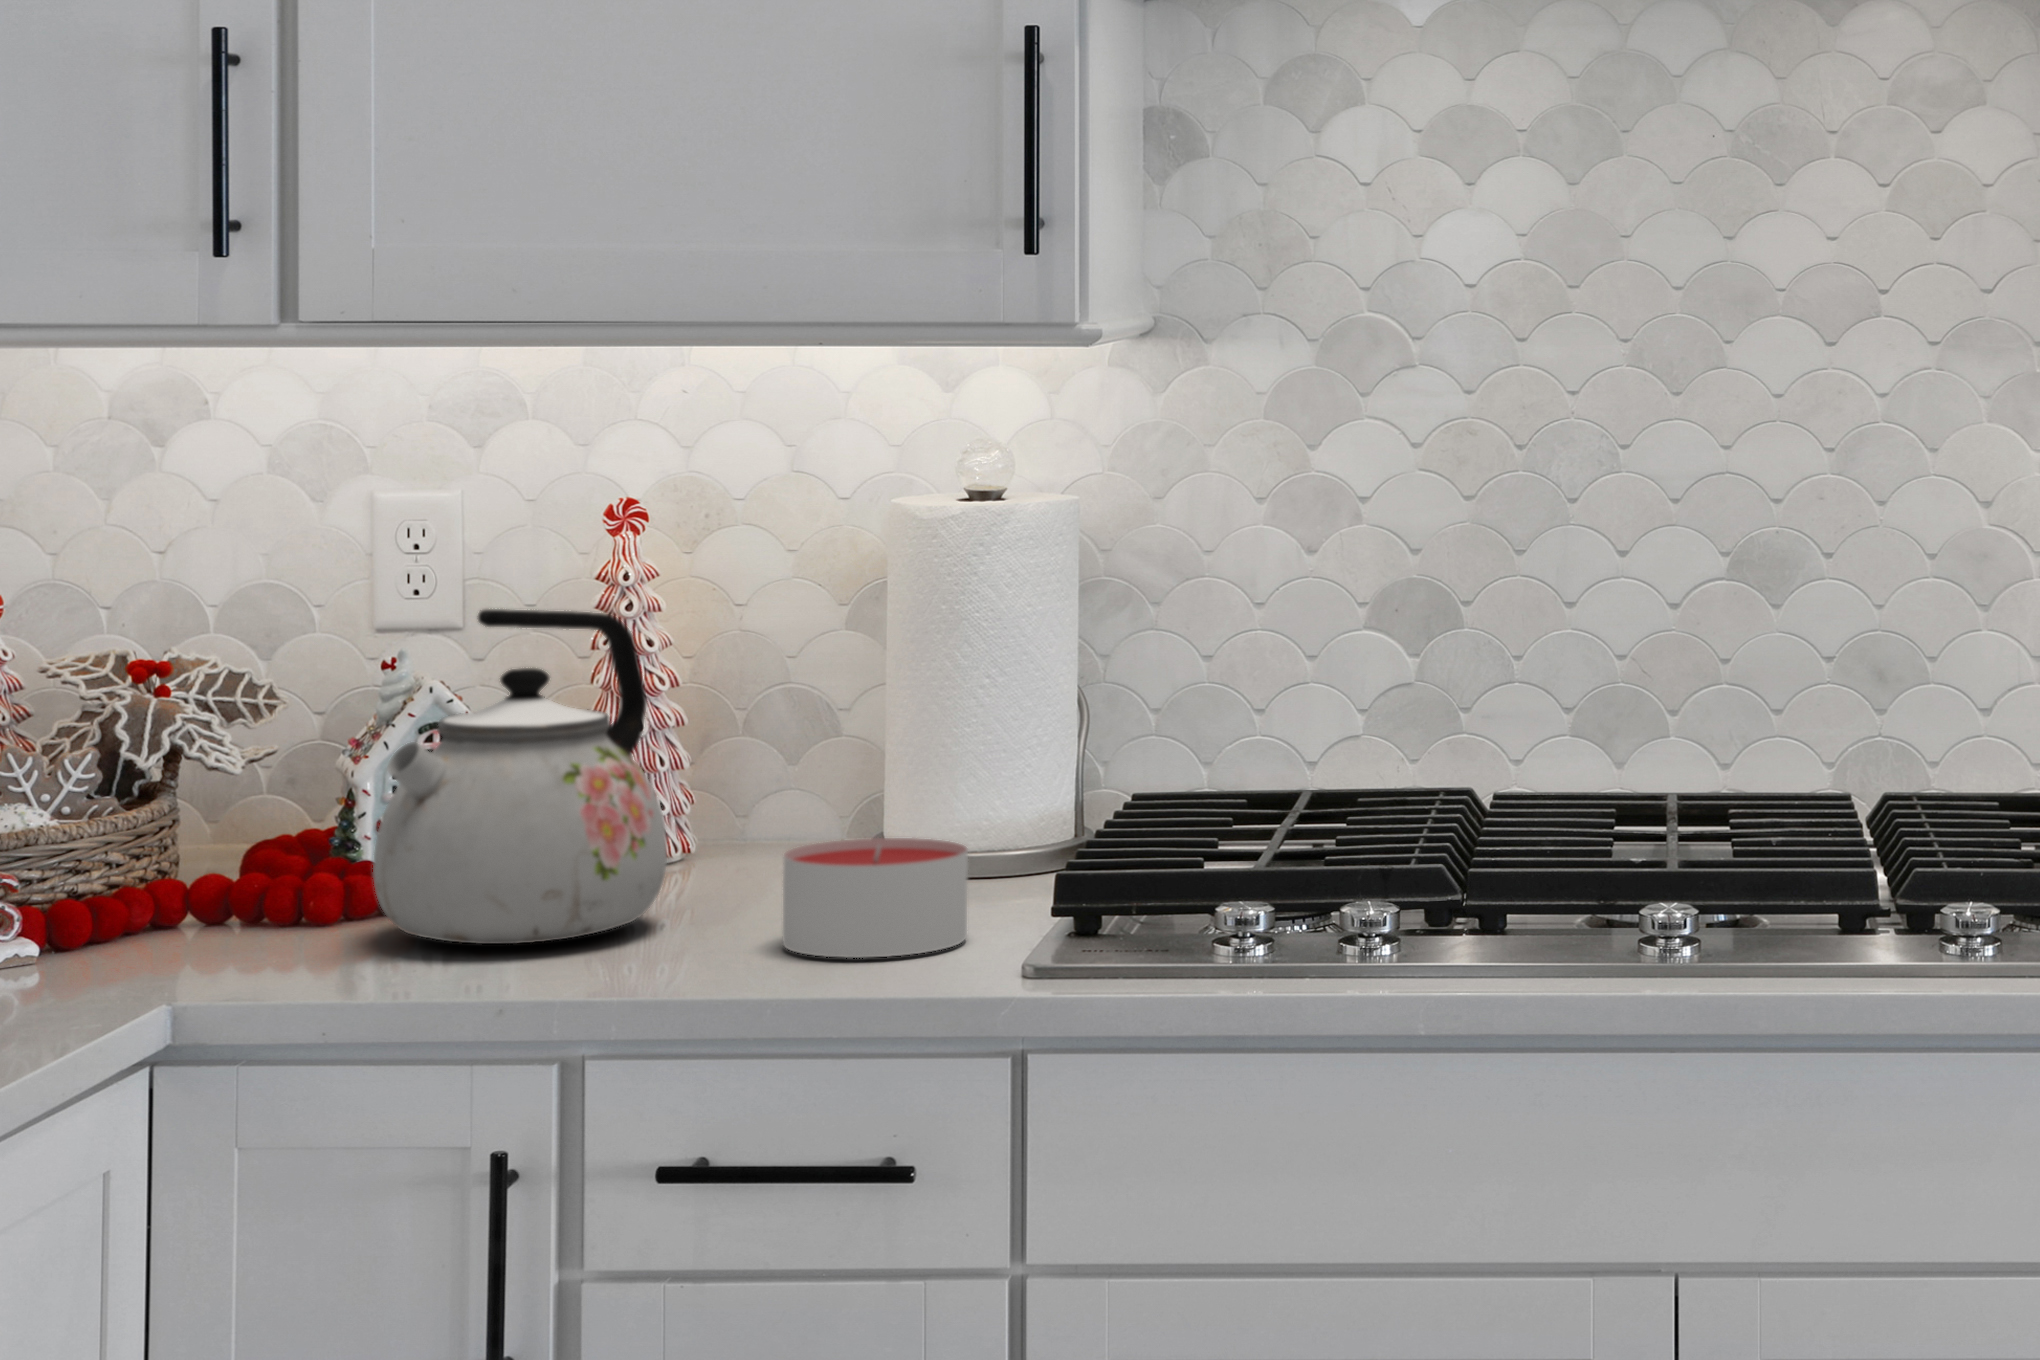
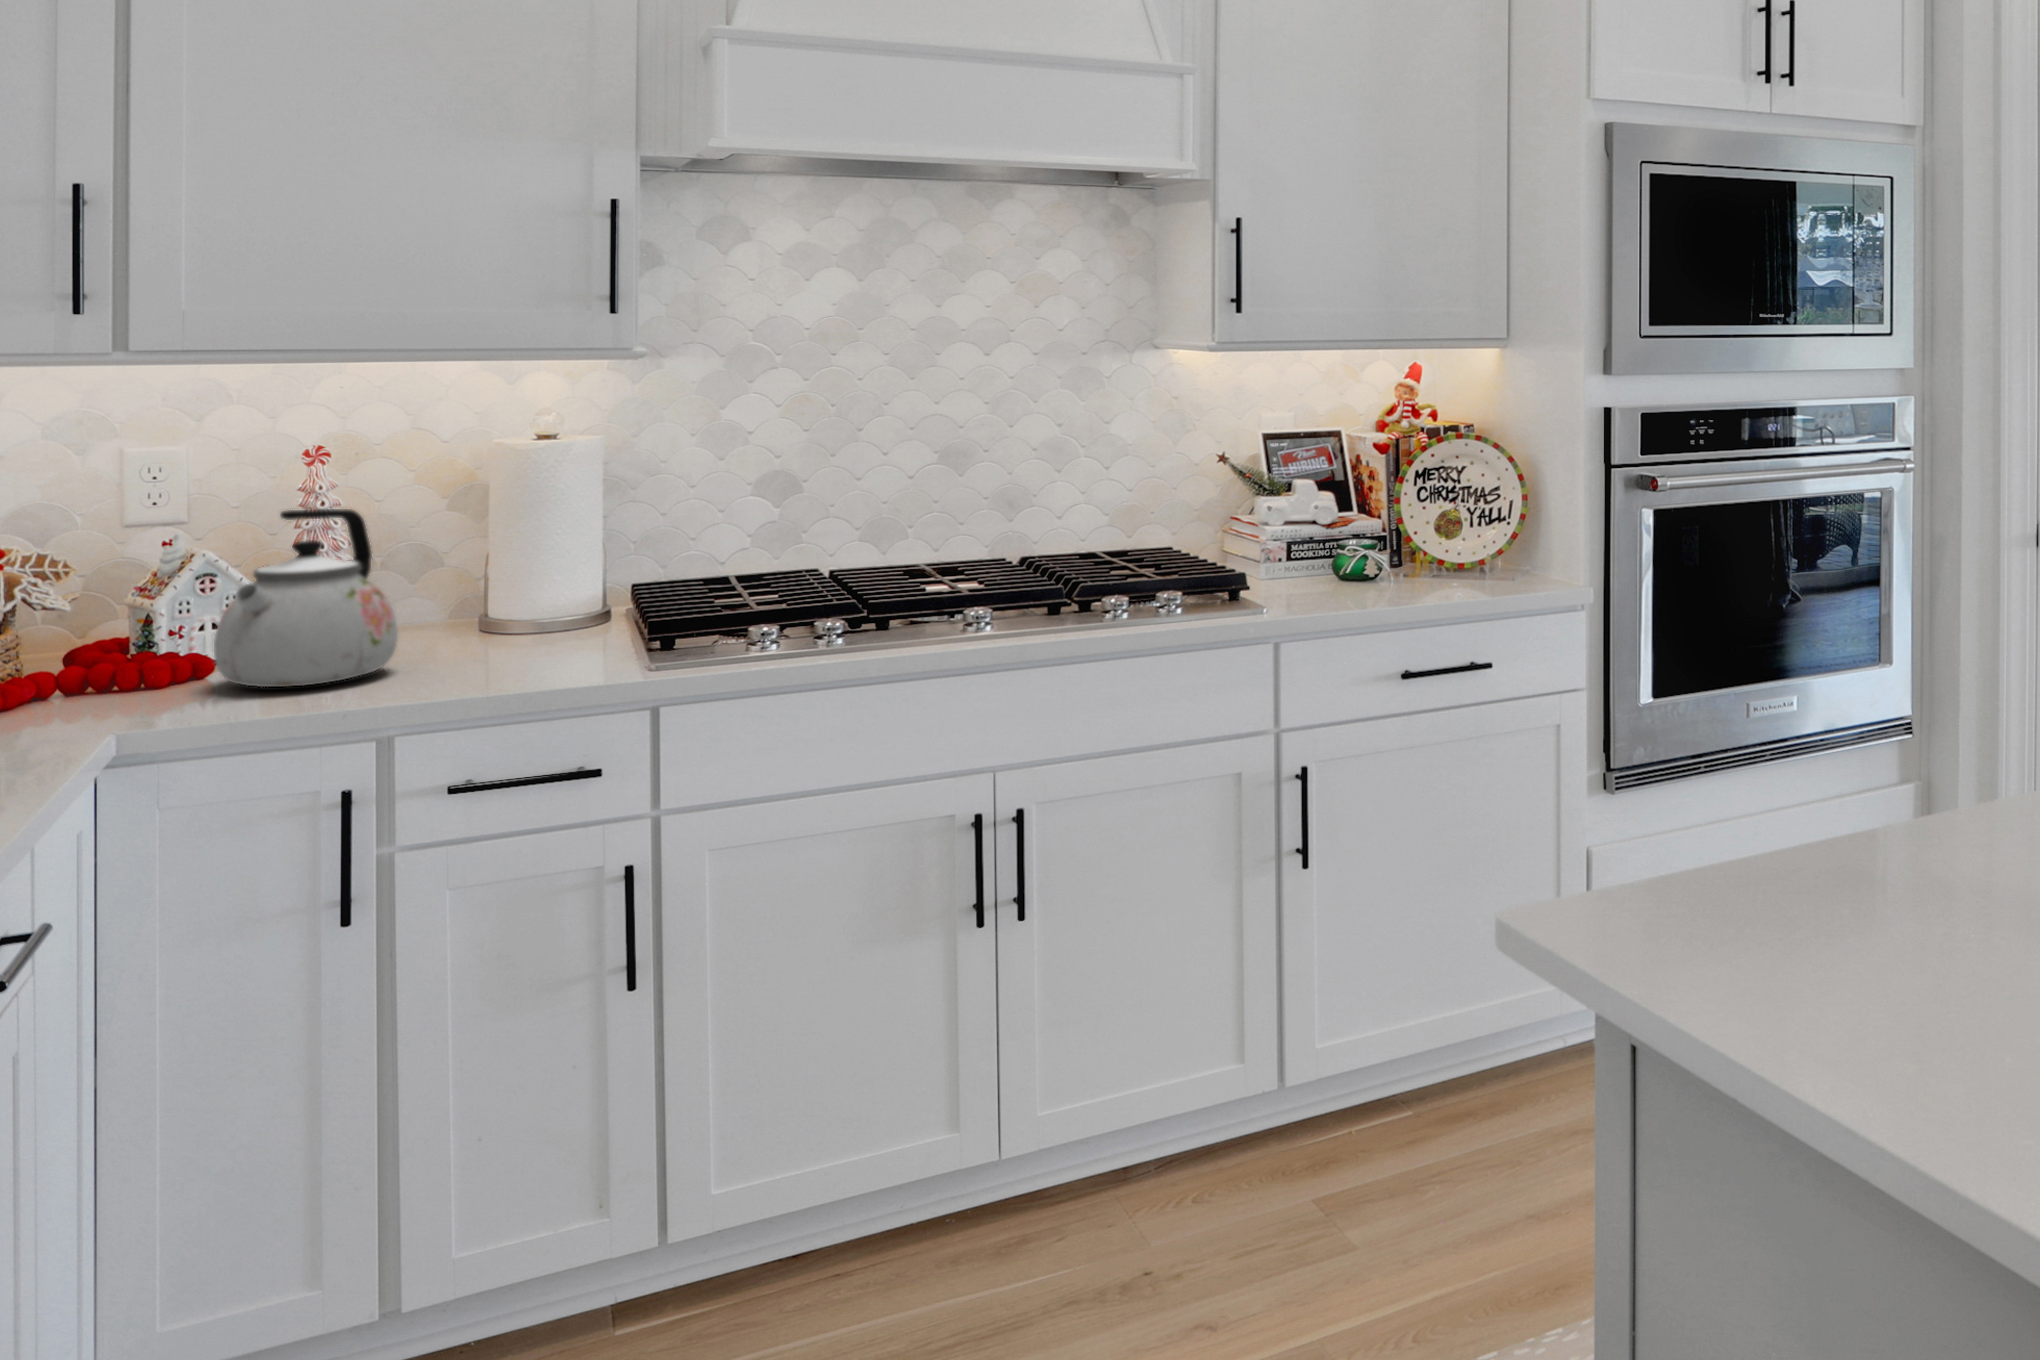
candle: present [782,838,968,958] -> none [483,612,589,673]

